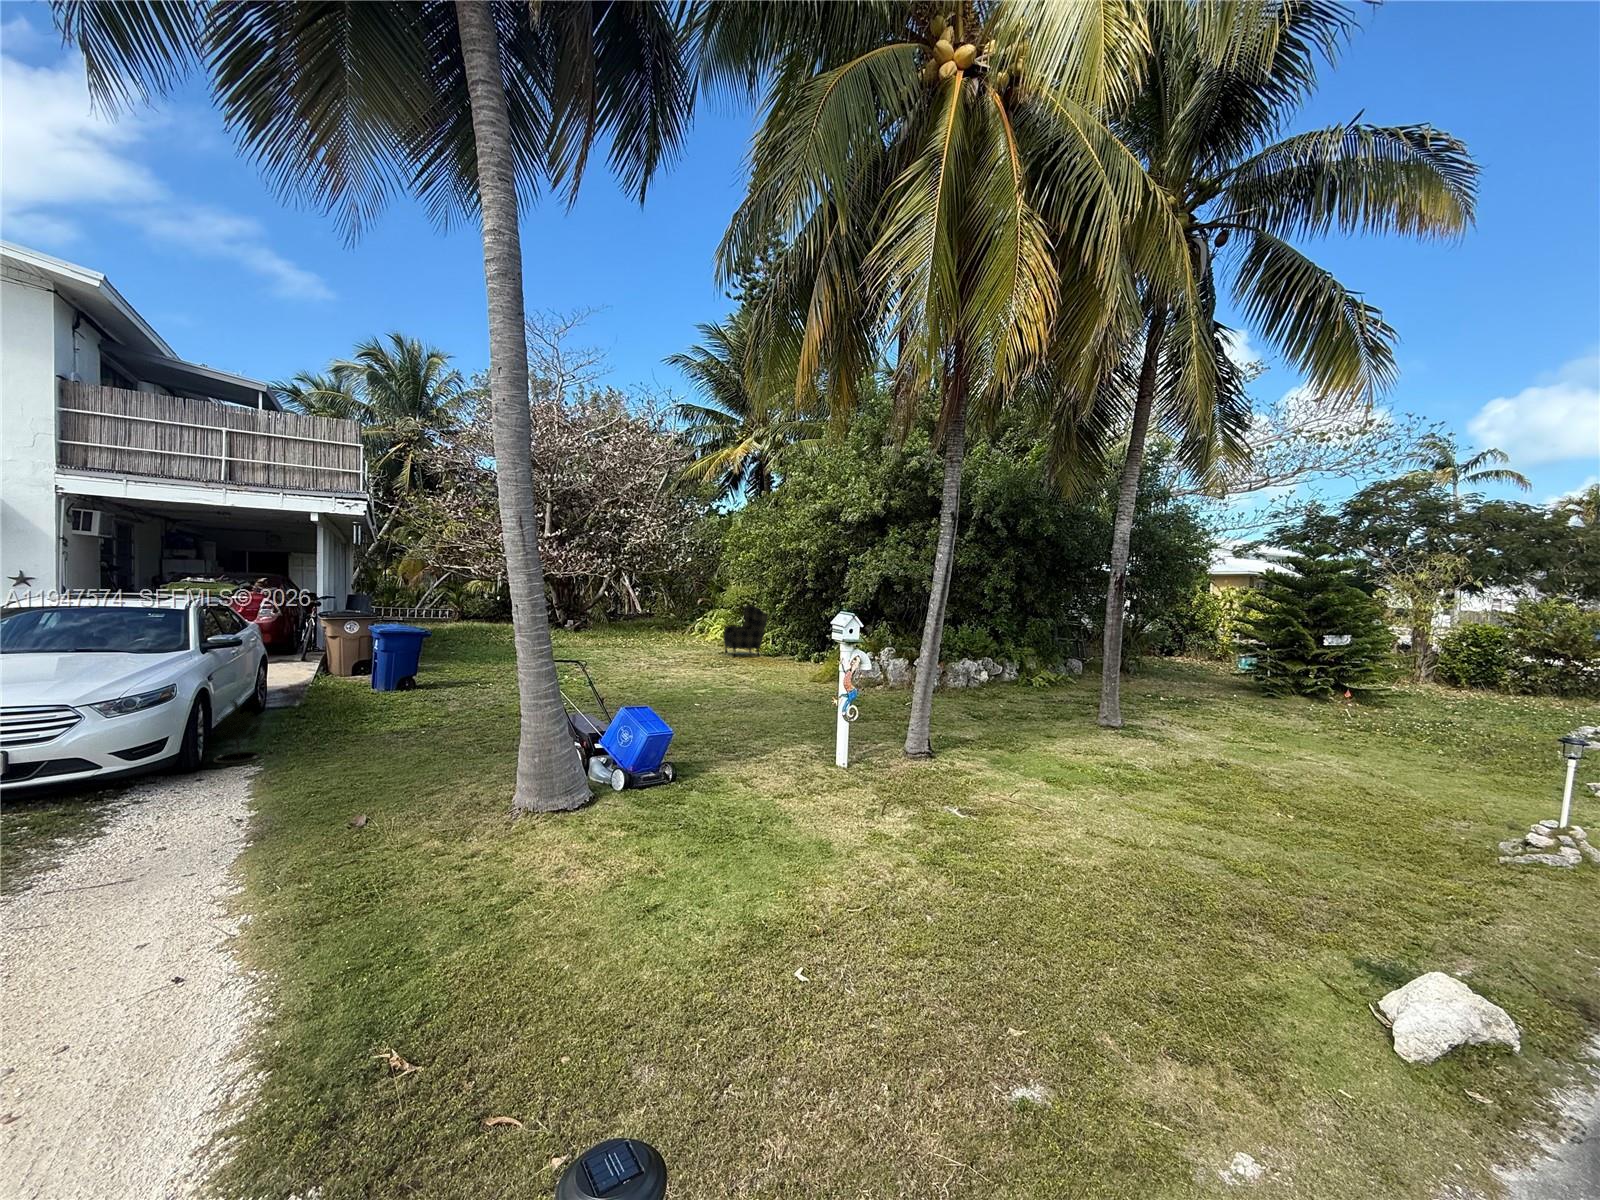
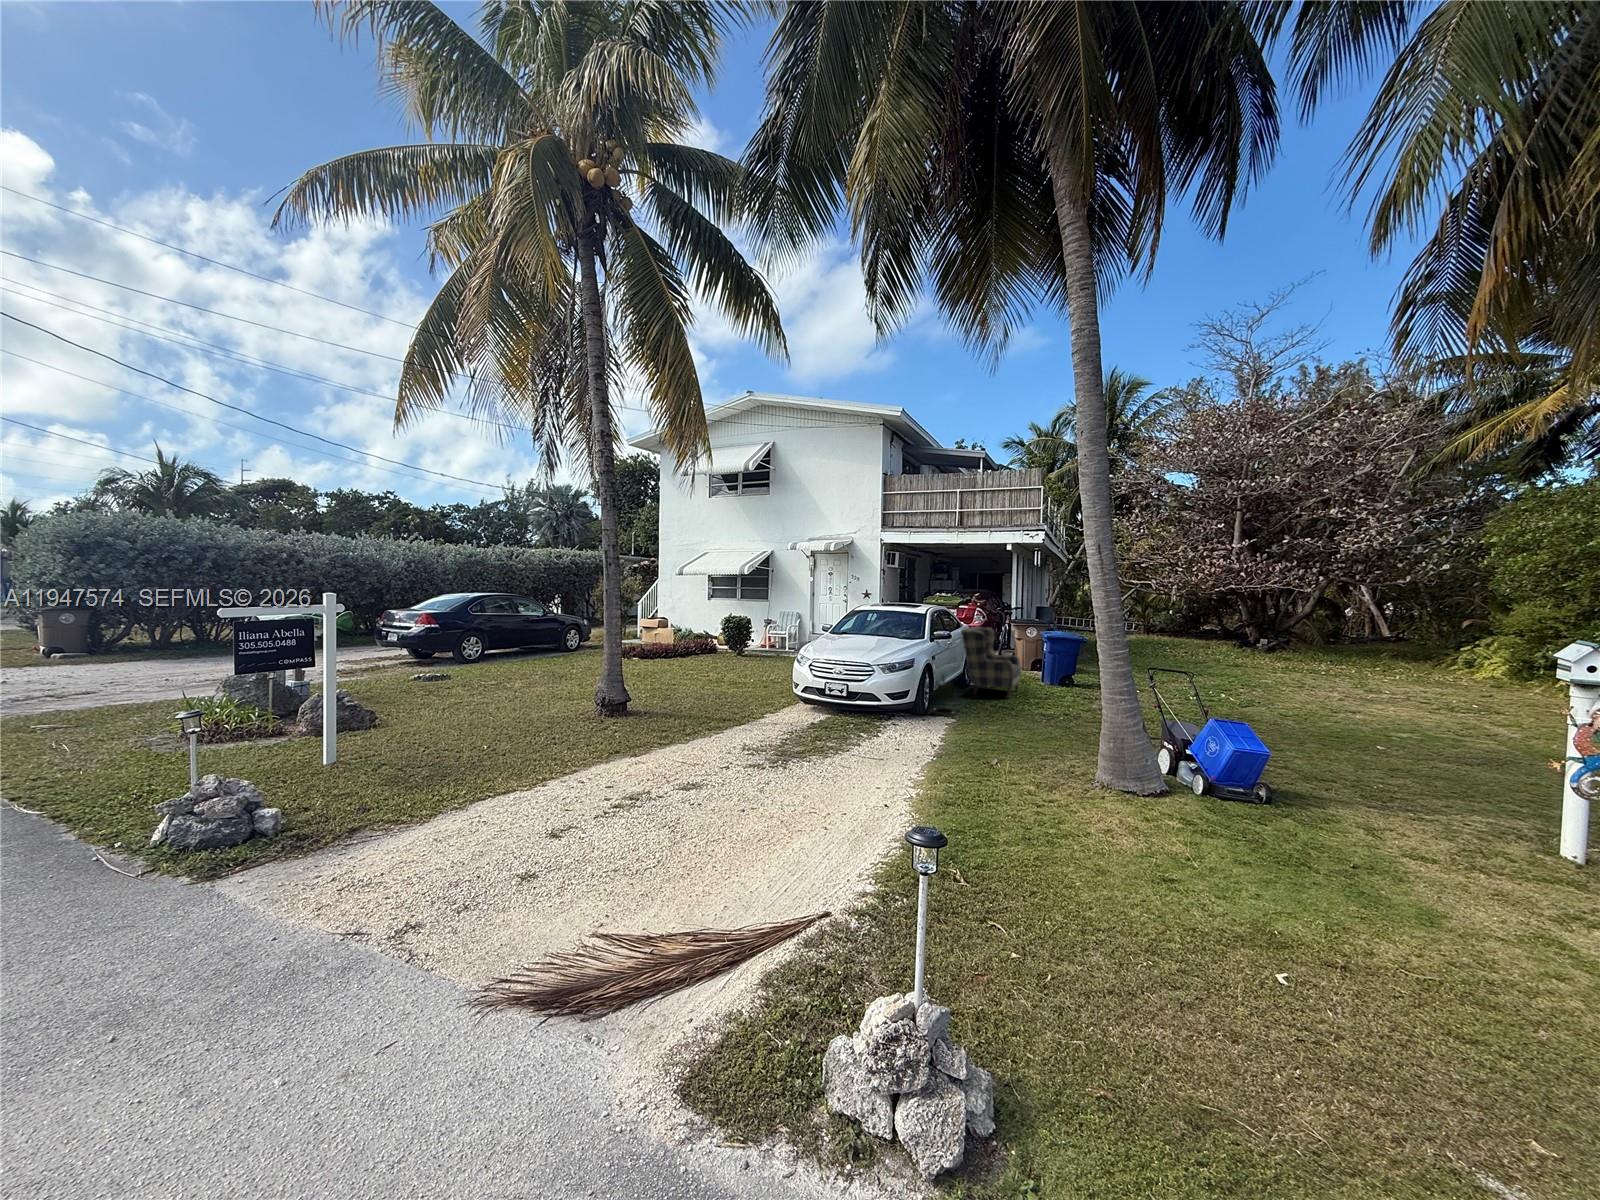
chair: present [724,606,769,656] -> present [961,627,1021,699]

